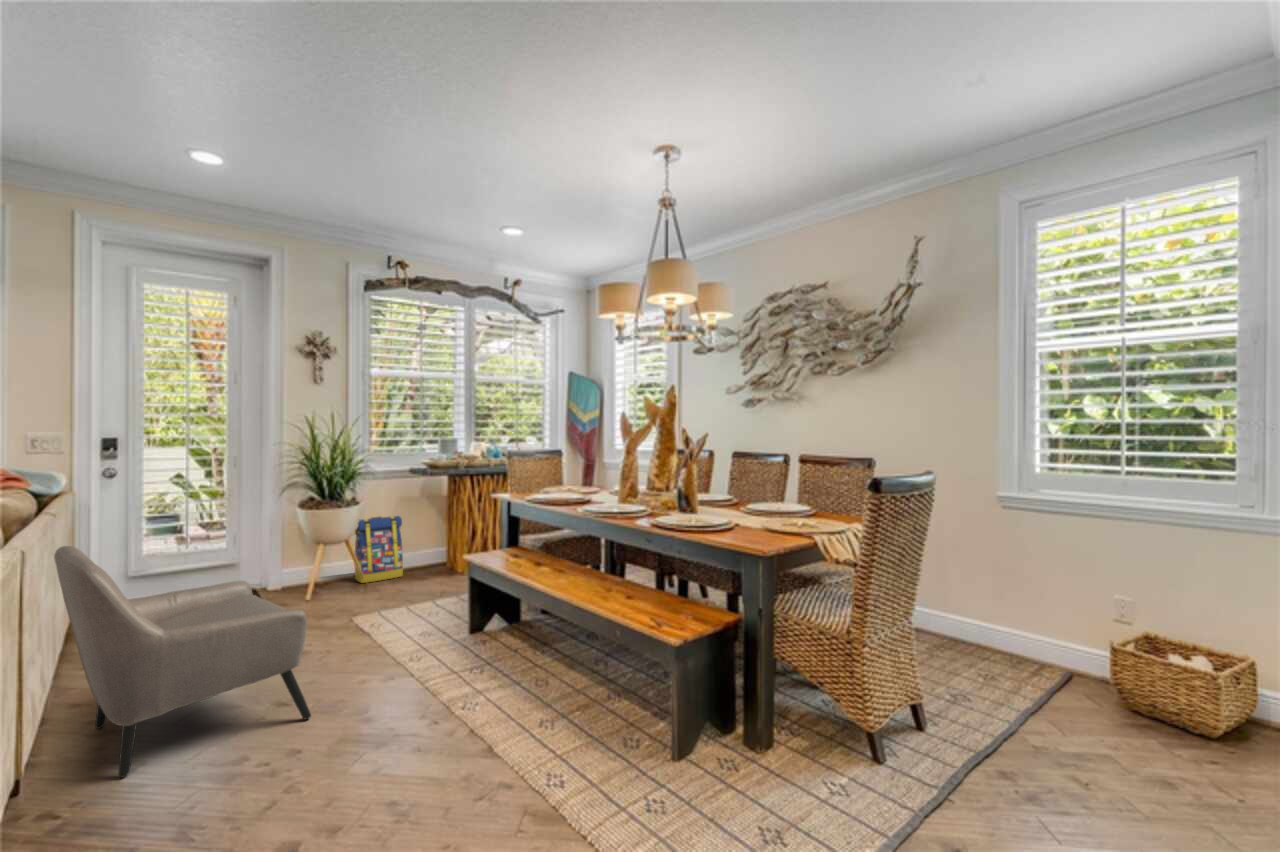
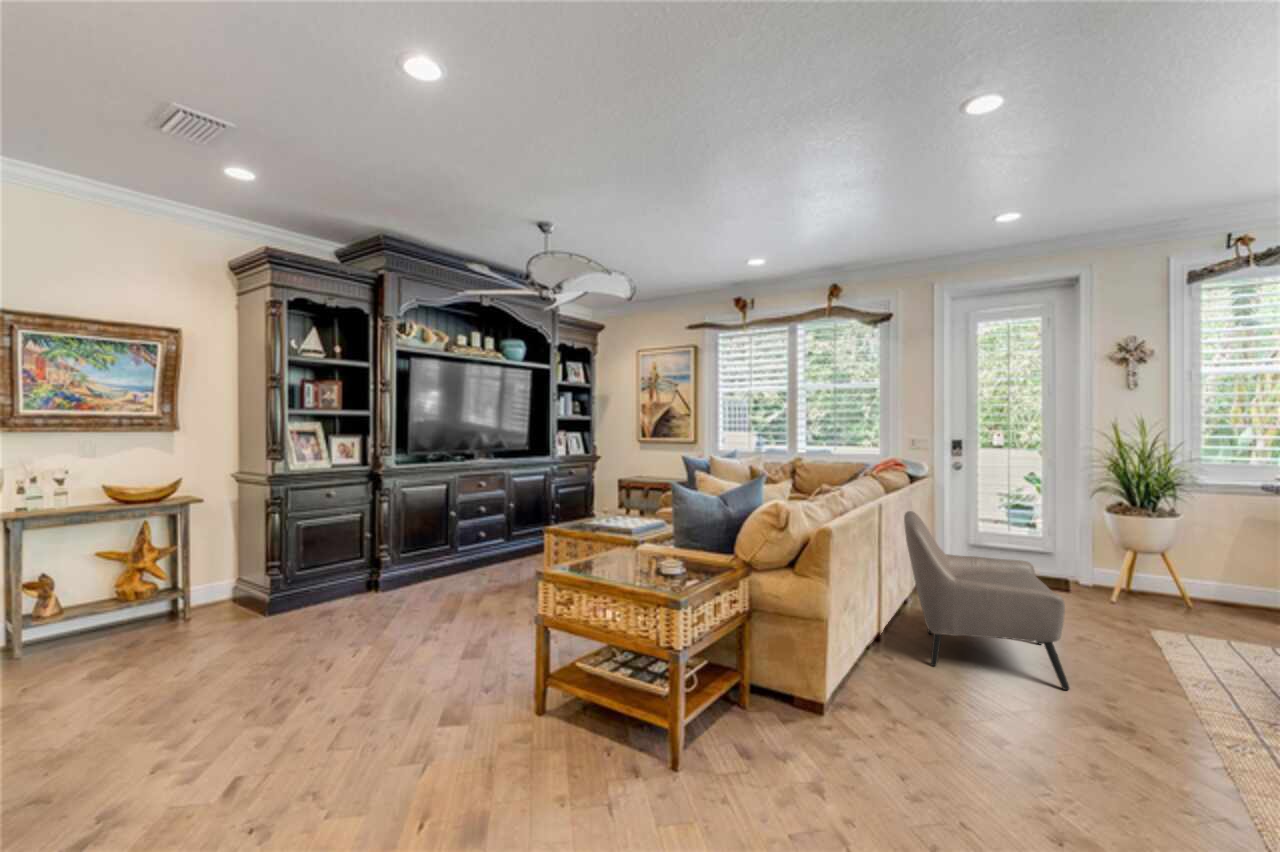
backpack: present [354,516,403,583] -> none [1175,533,1245,610]

